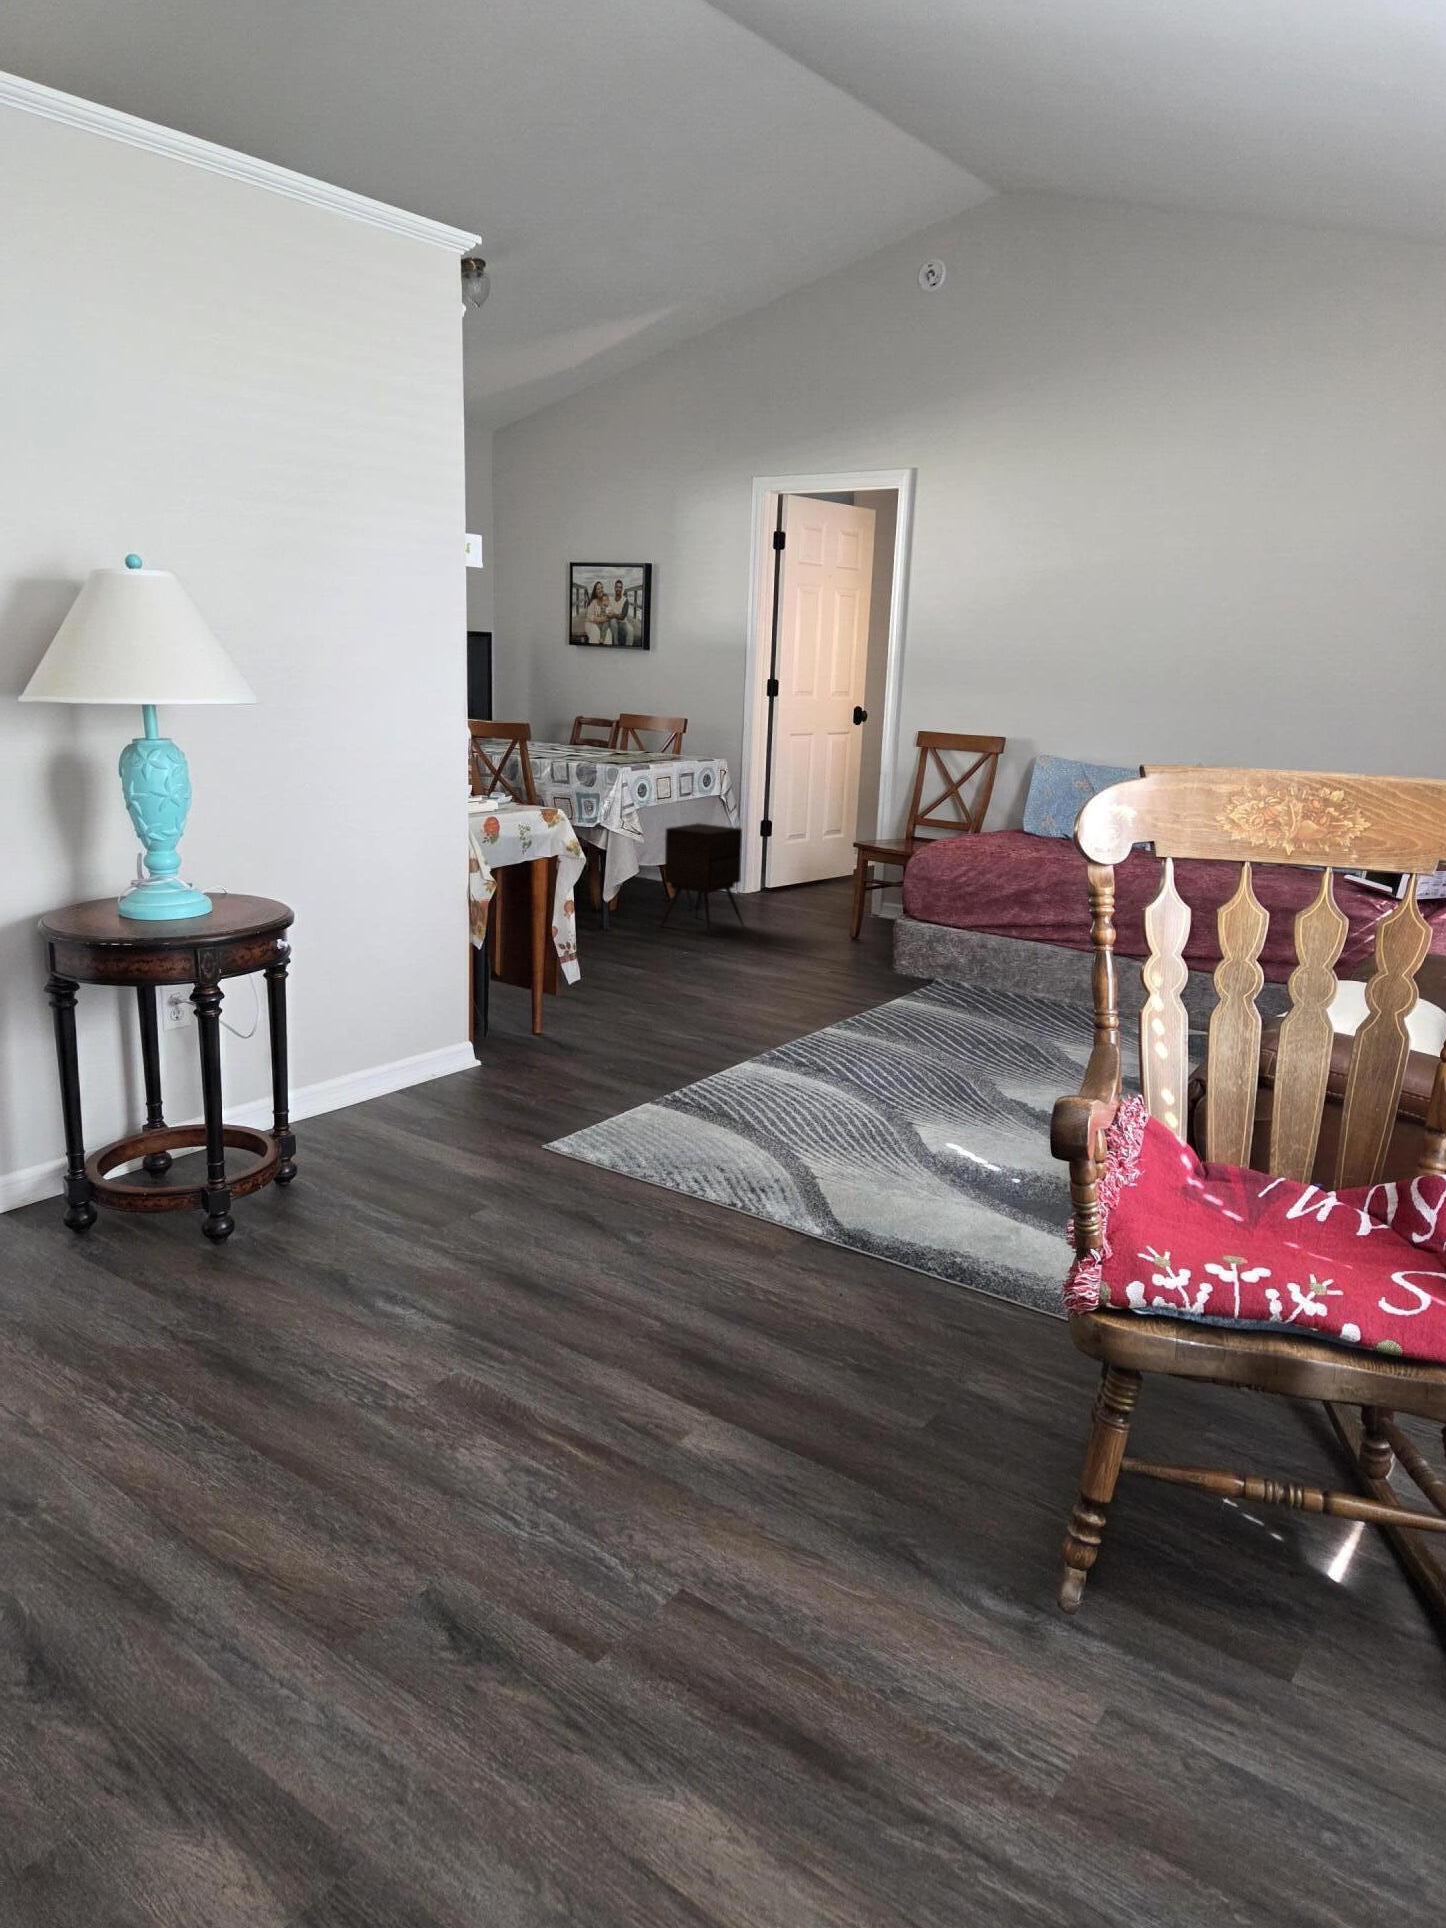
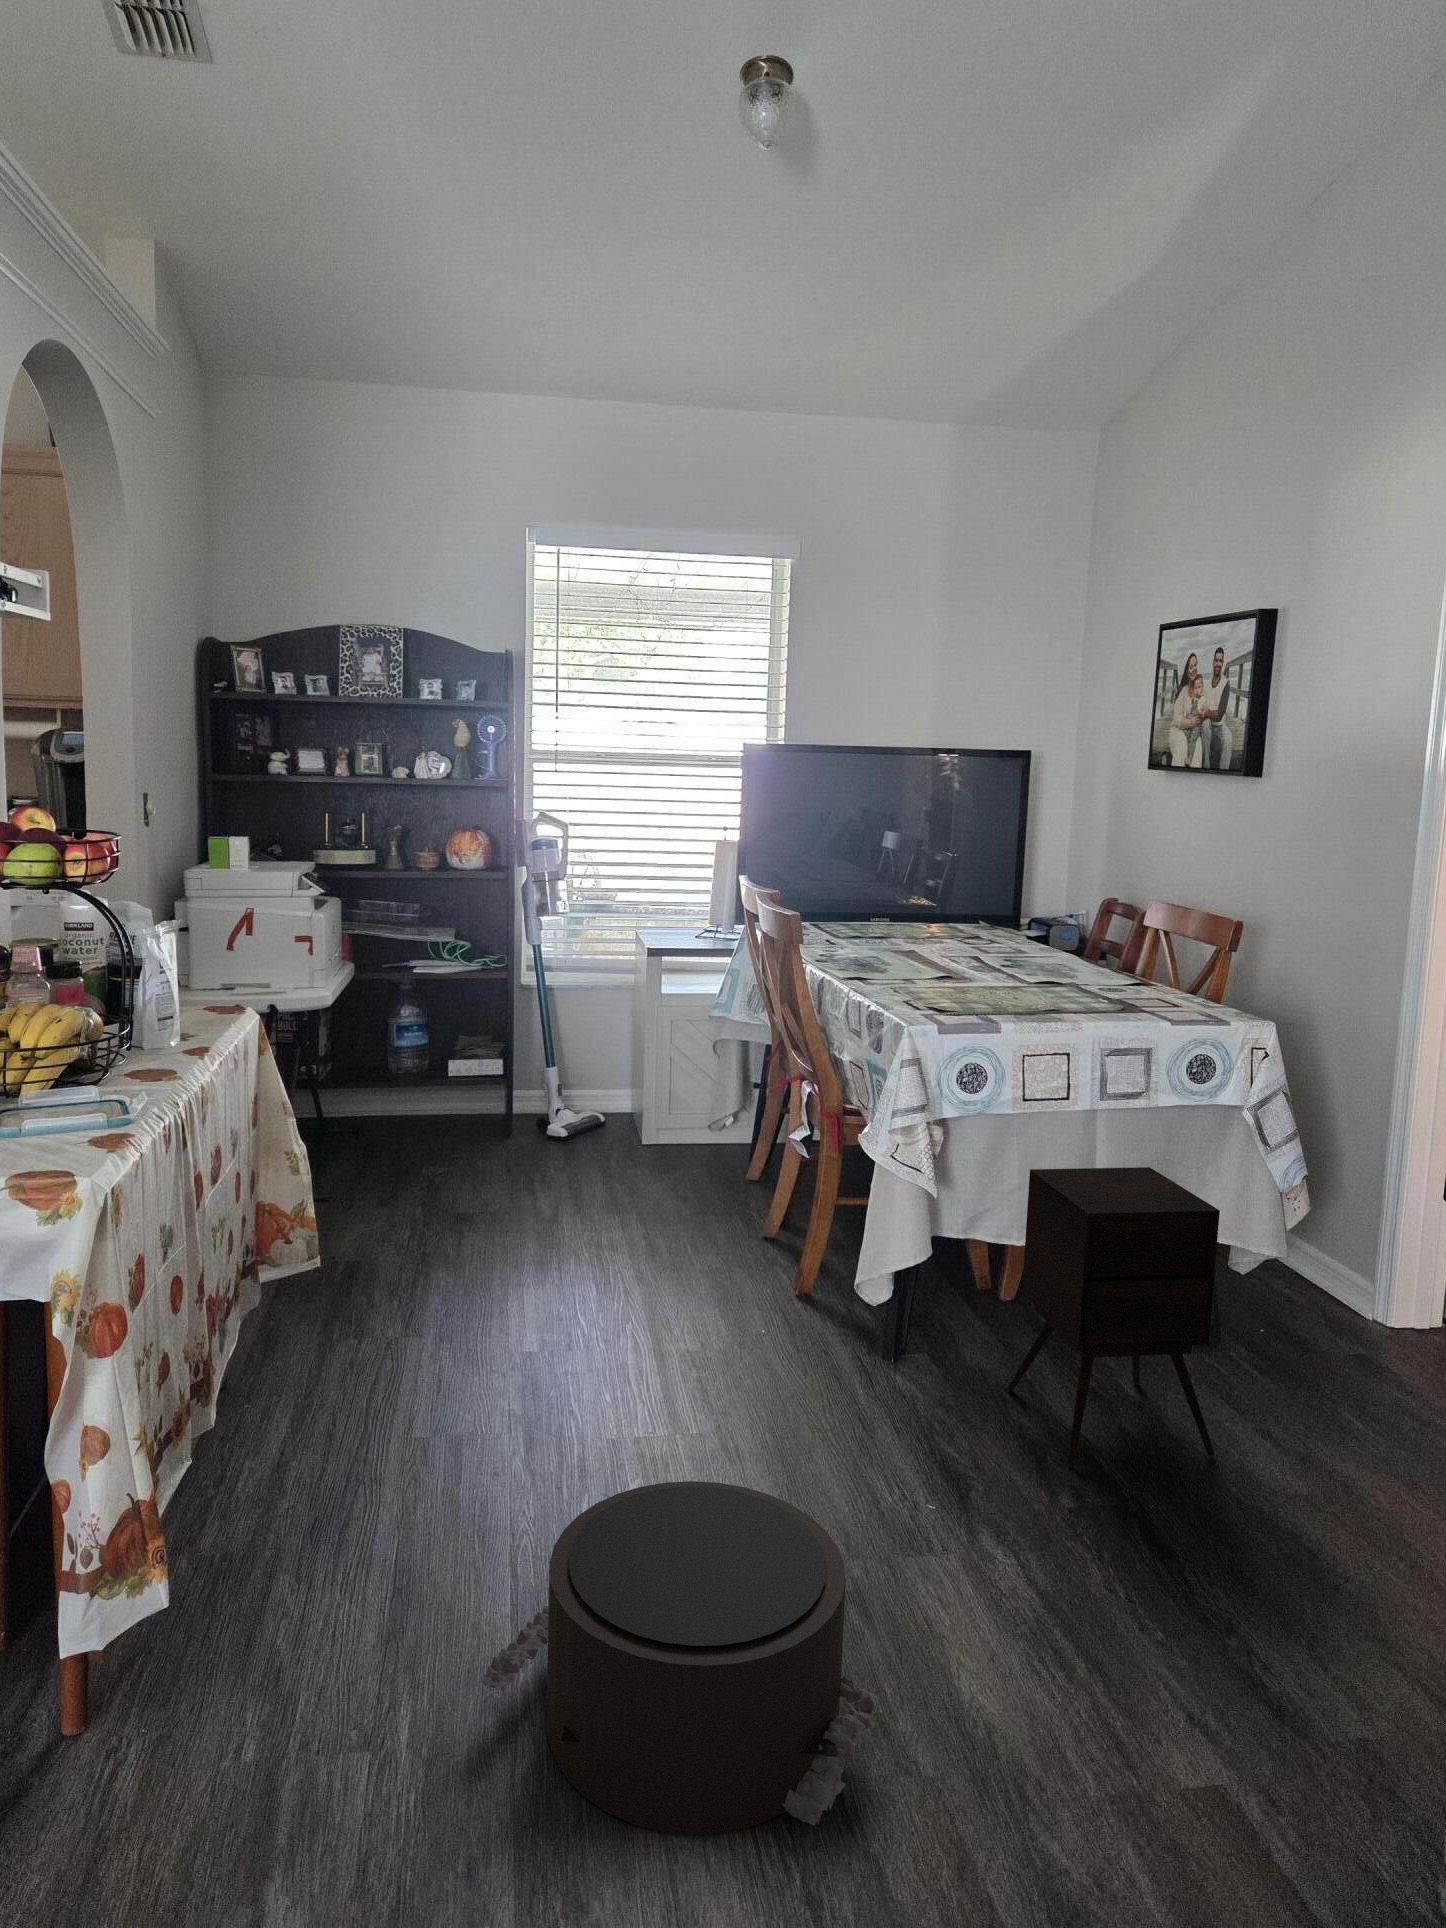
pouf: none [637,925,770,1001] -> present [479,1481,879,1835]

